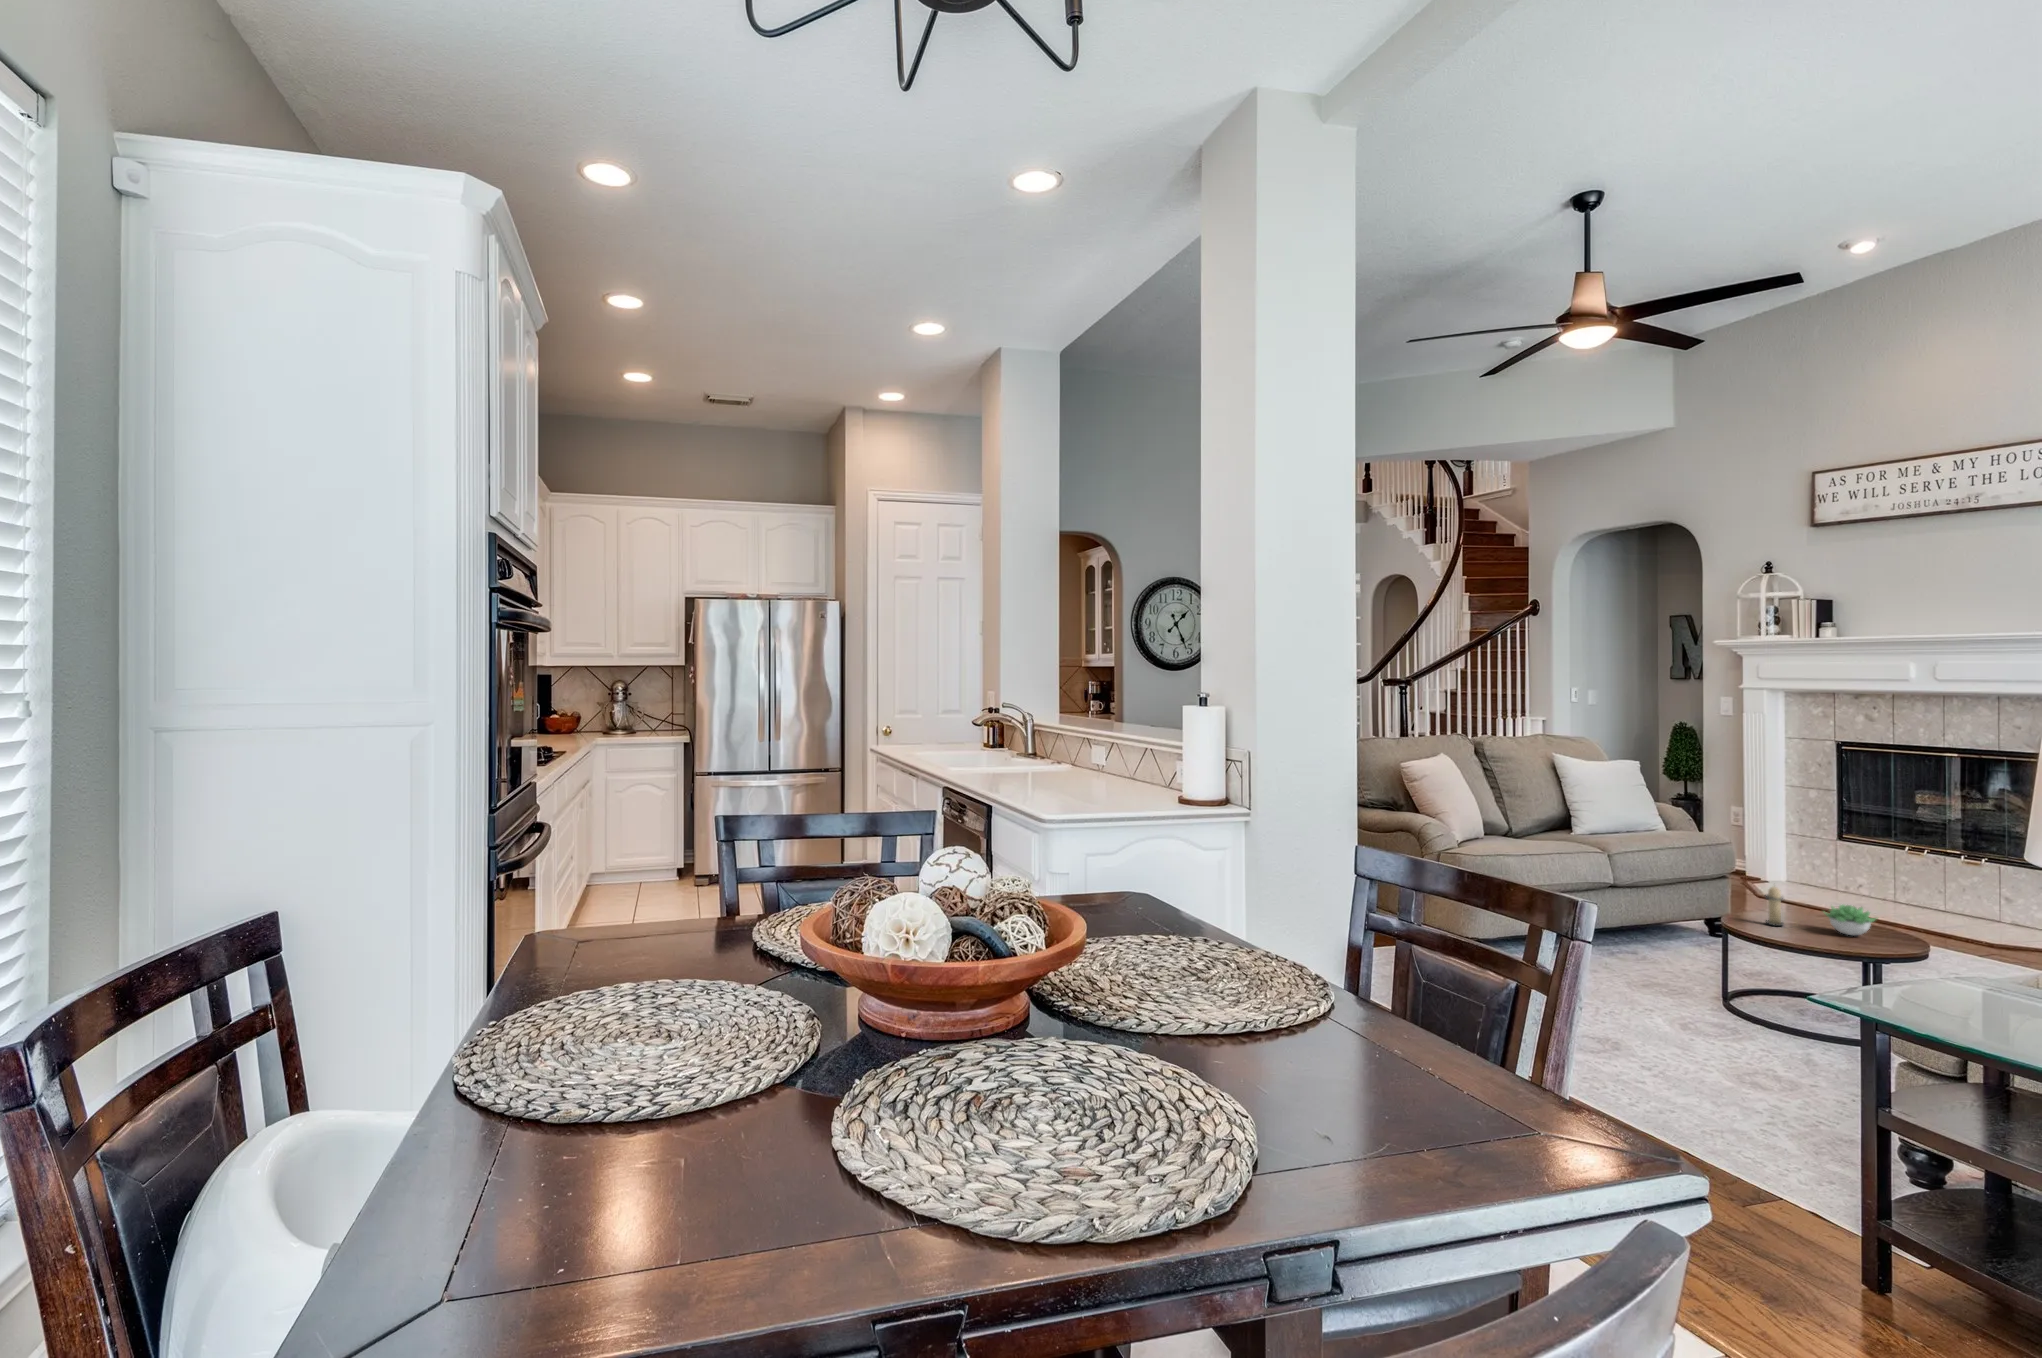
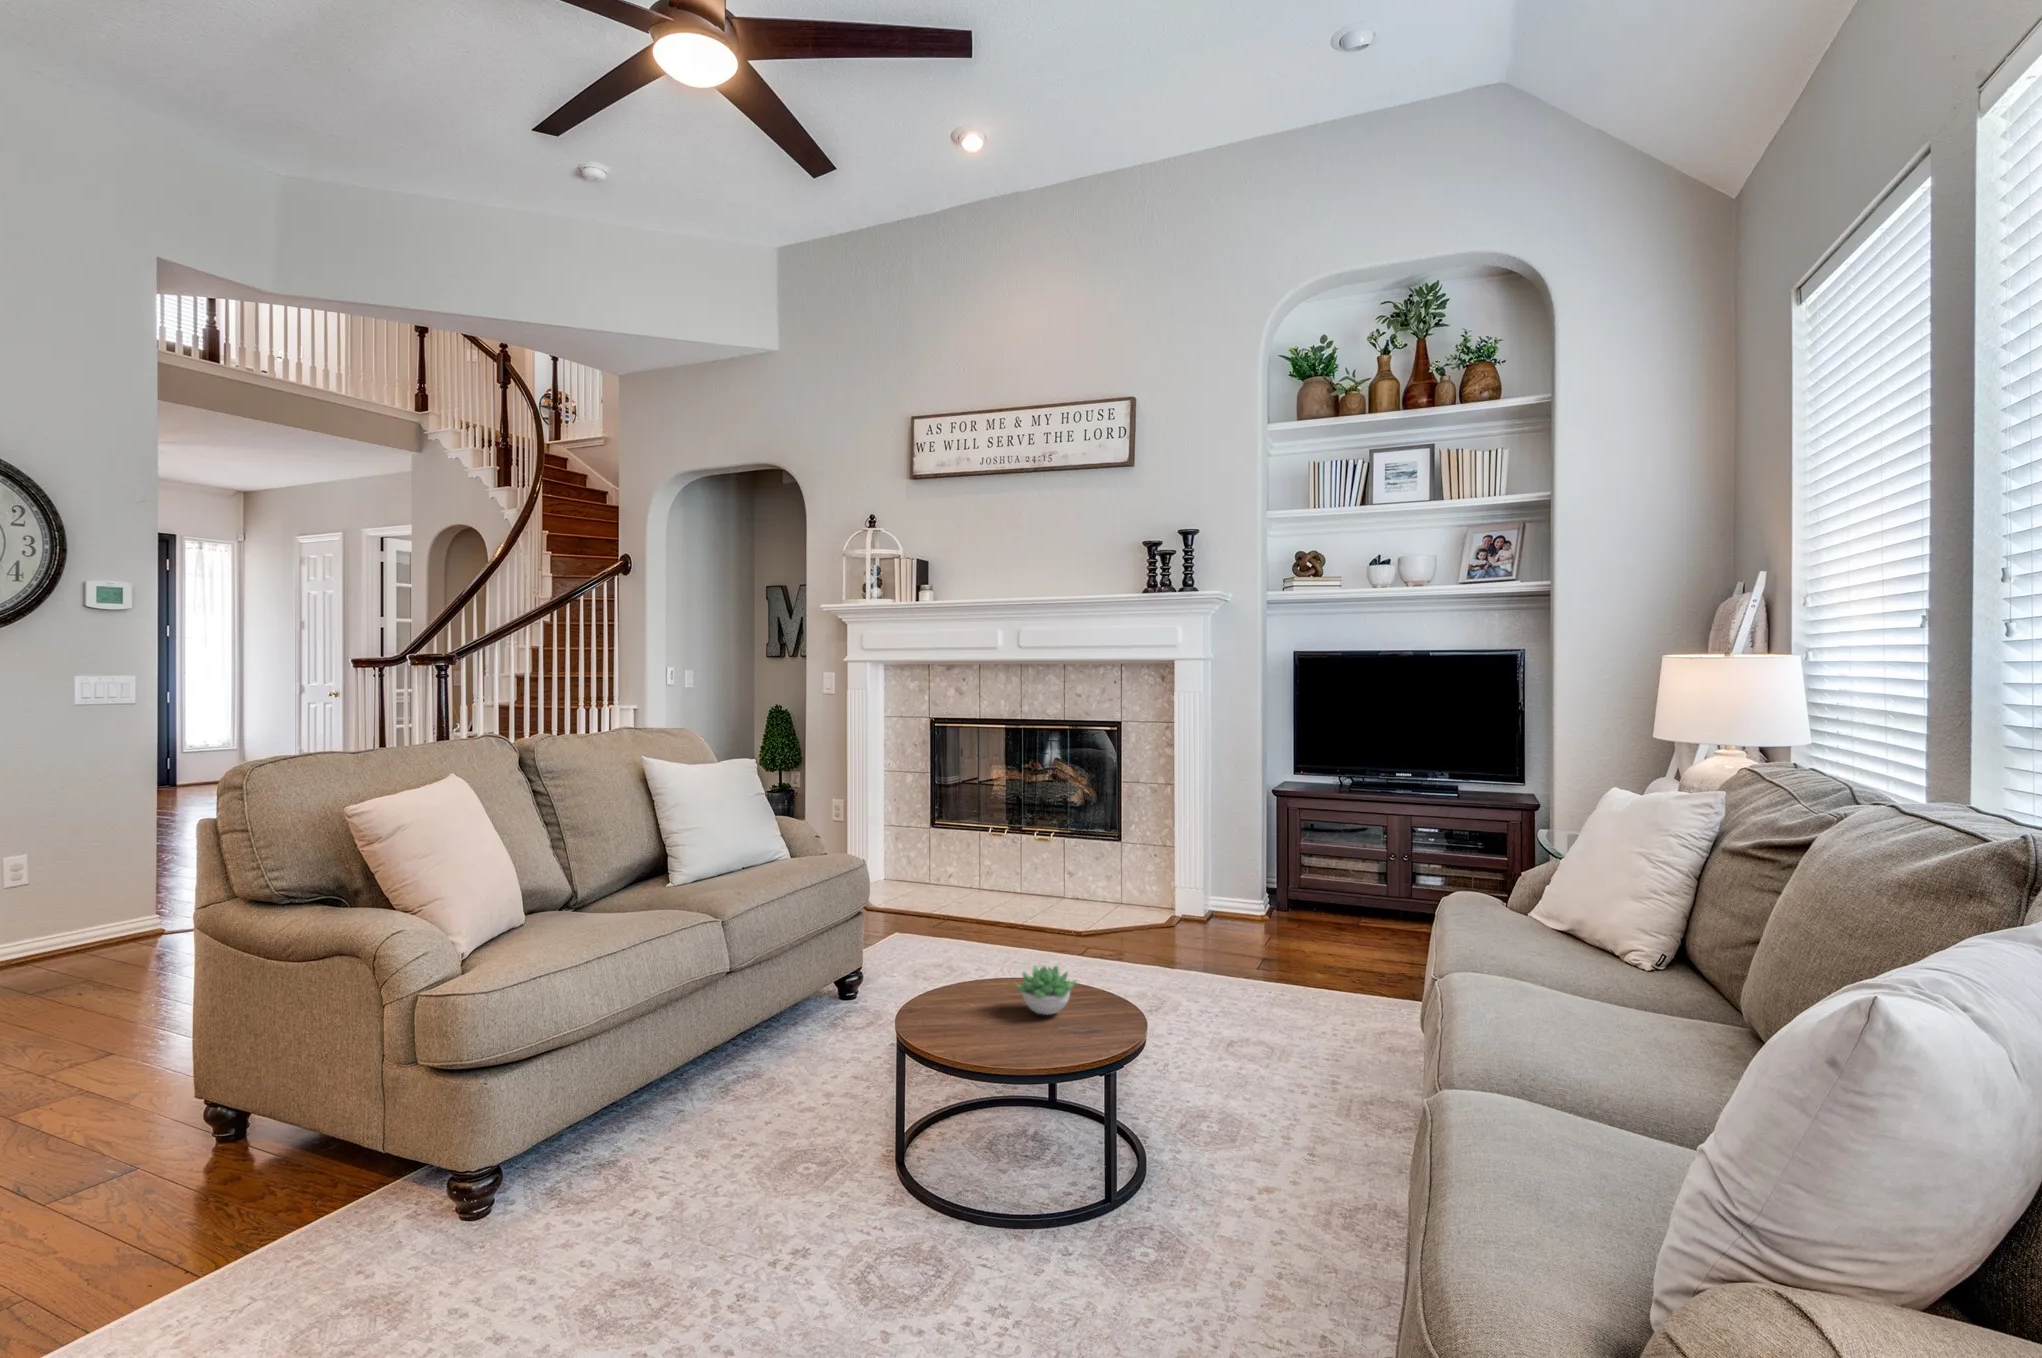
candle: present [1765,887,1783,926] -> none [941,952,973,1022]

